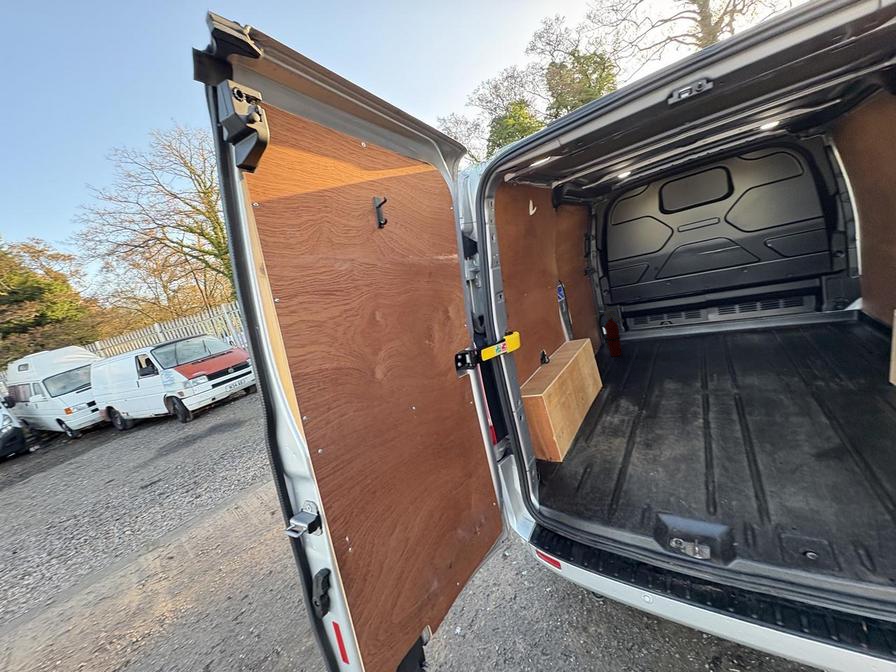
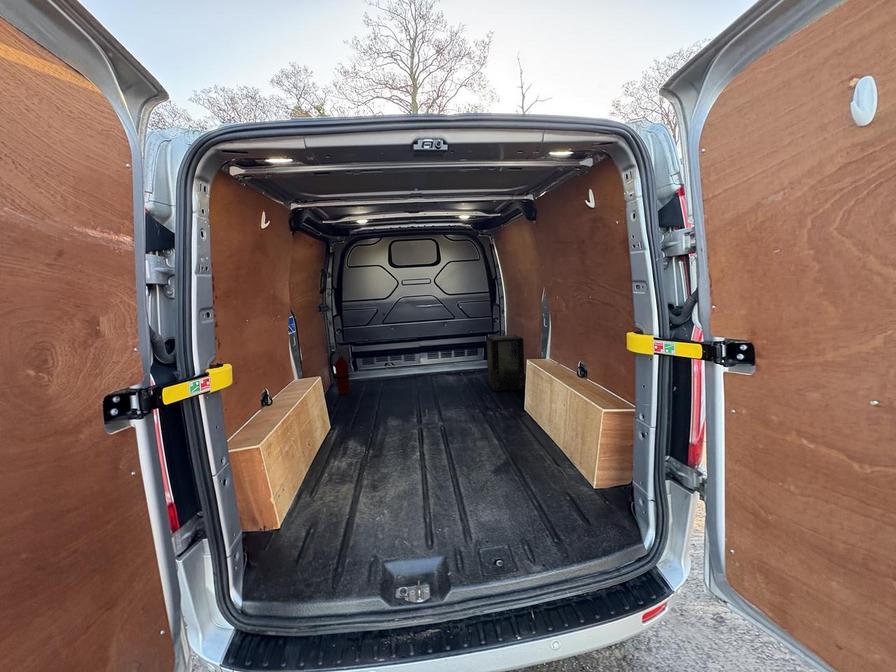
storage box: none [796,277,861,351] -> present [486,335,525,391]

